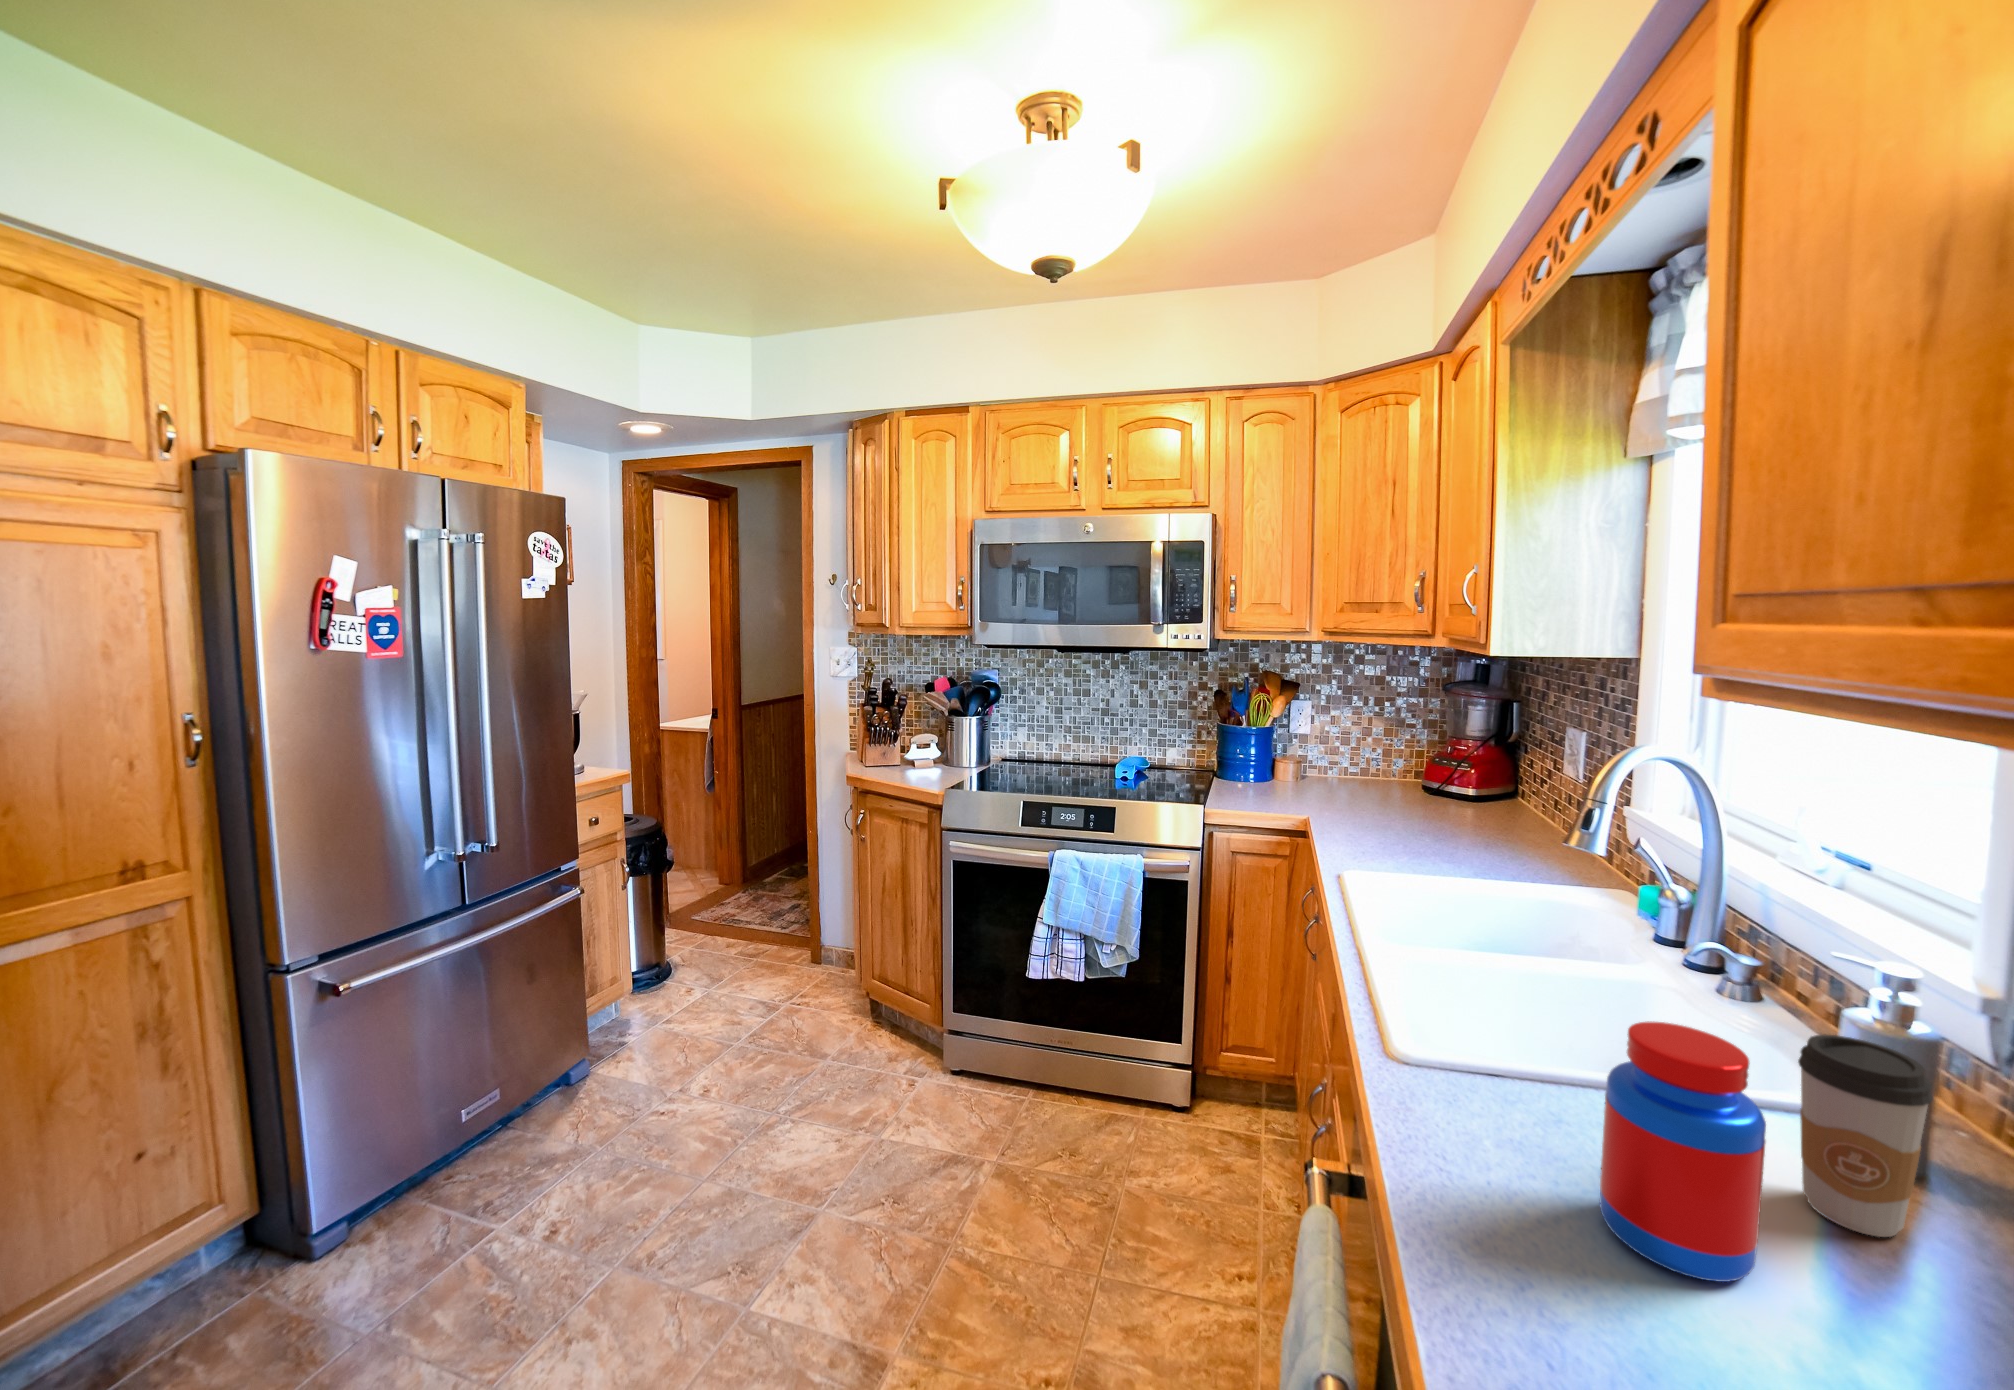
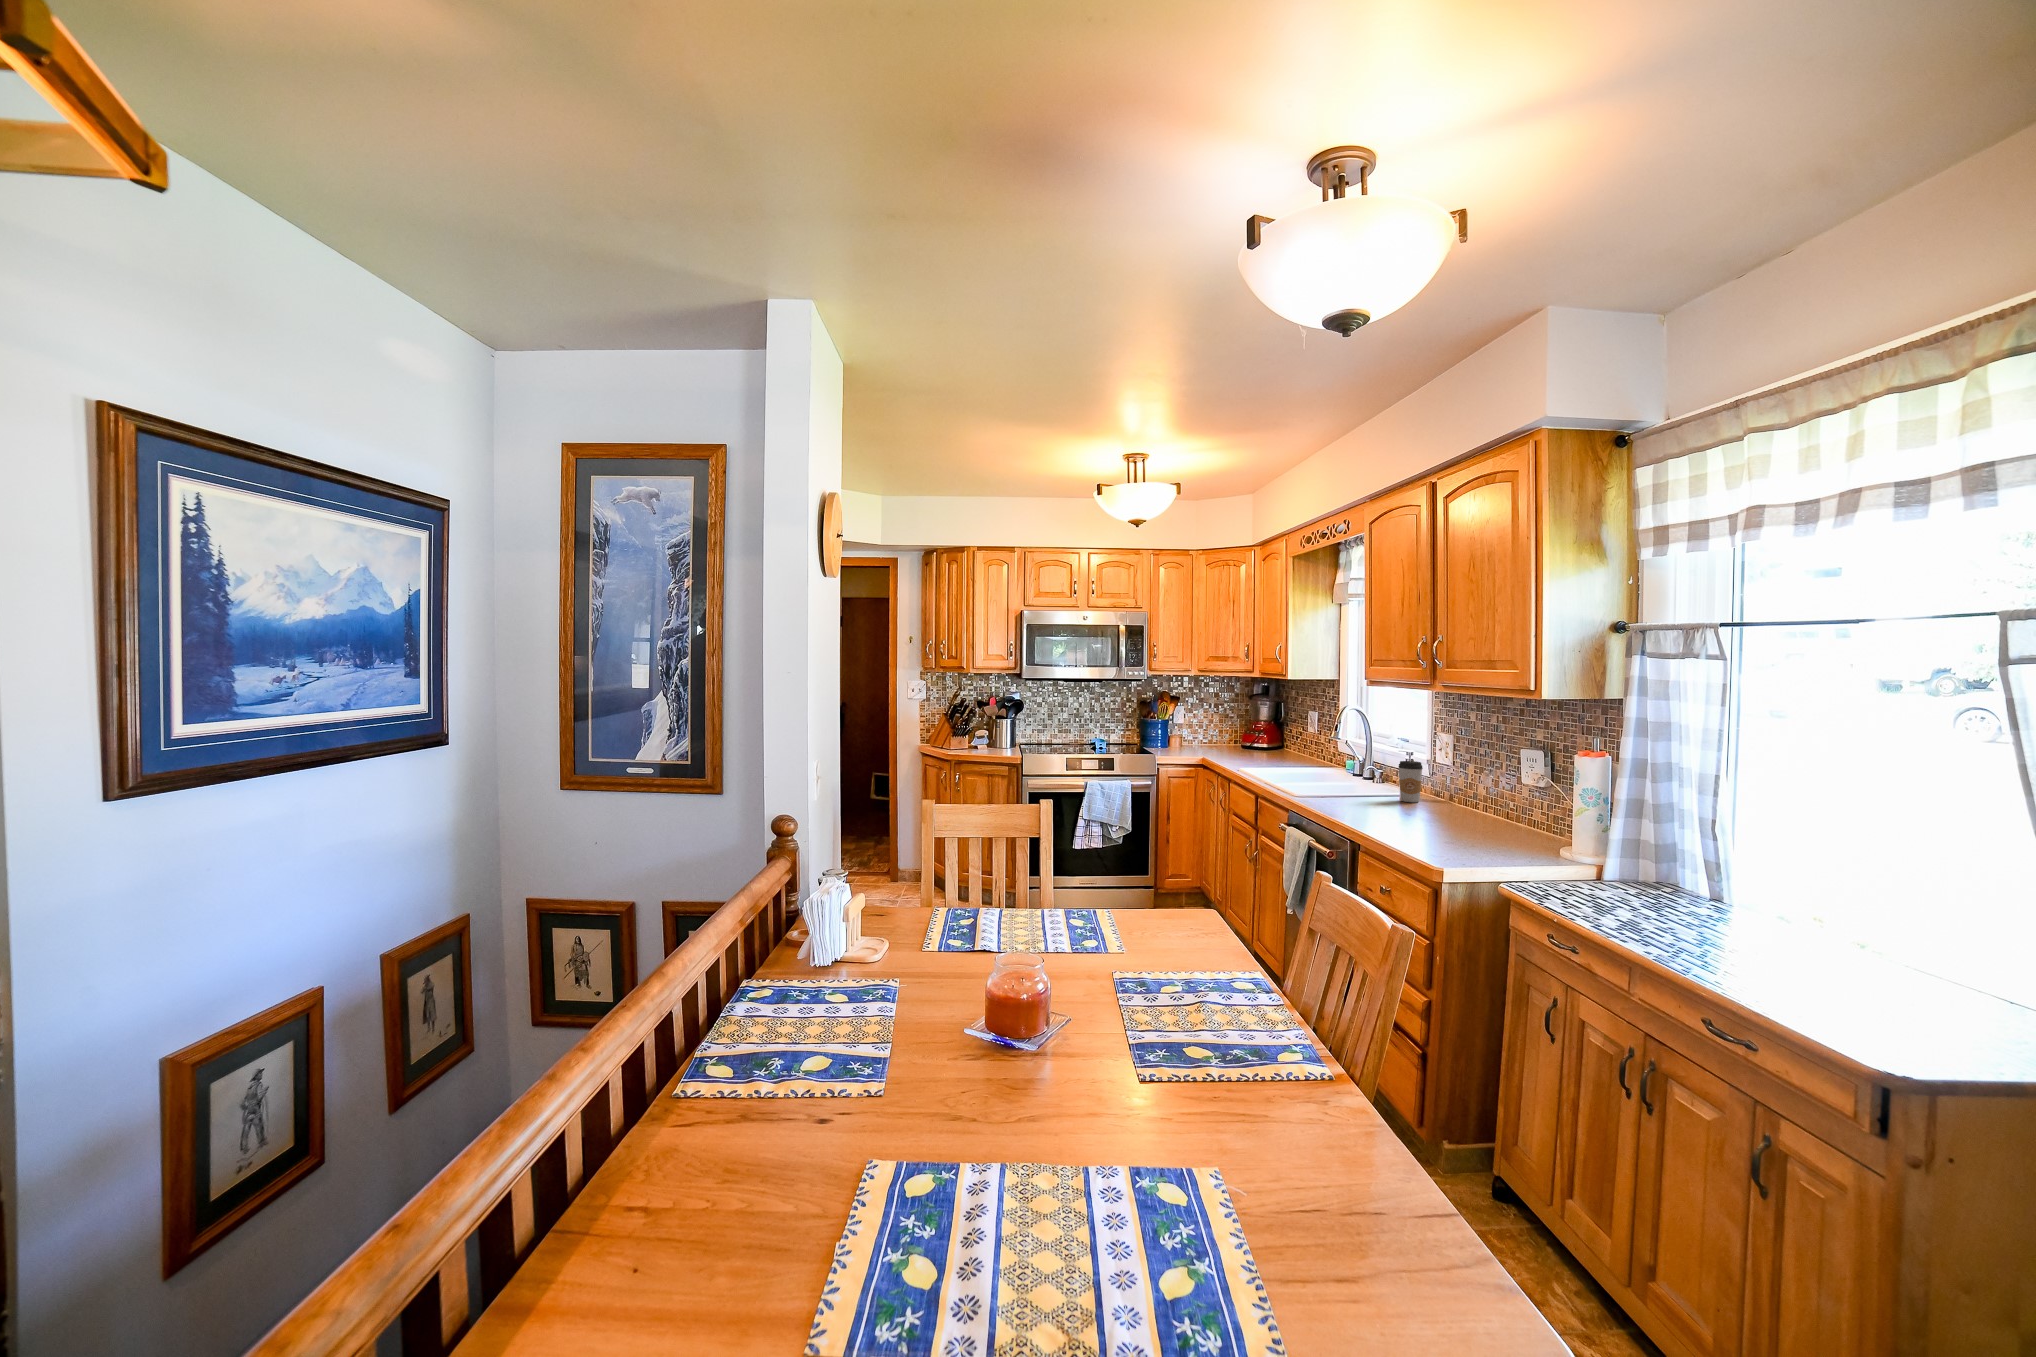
jar: present [1600,1021,1766,1282] -> none [1363,757,1394,808]

